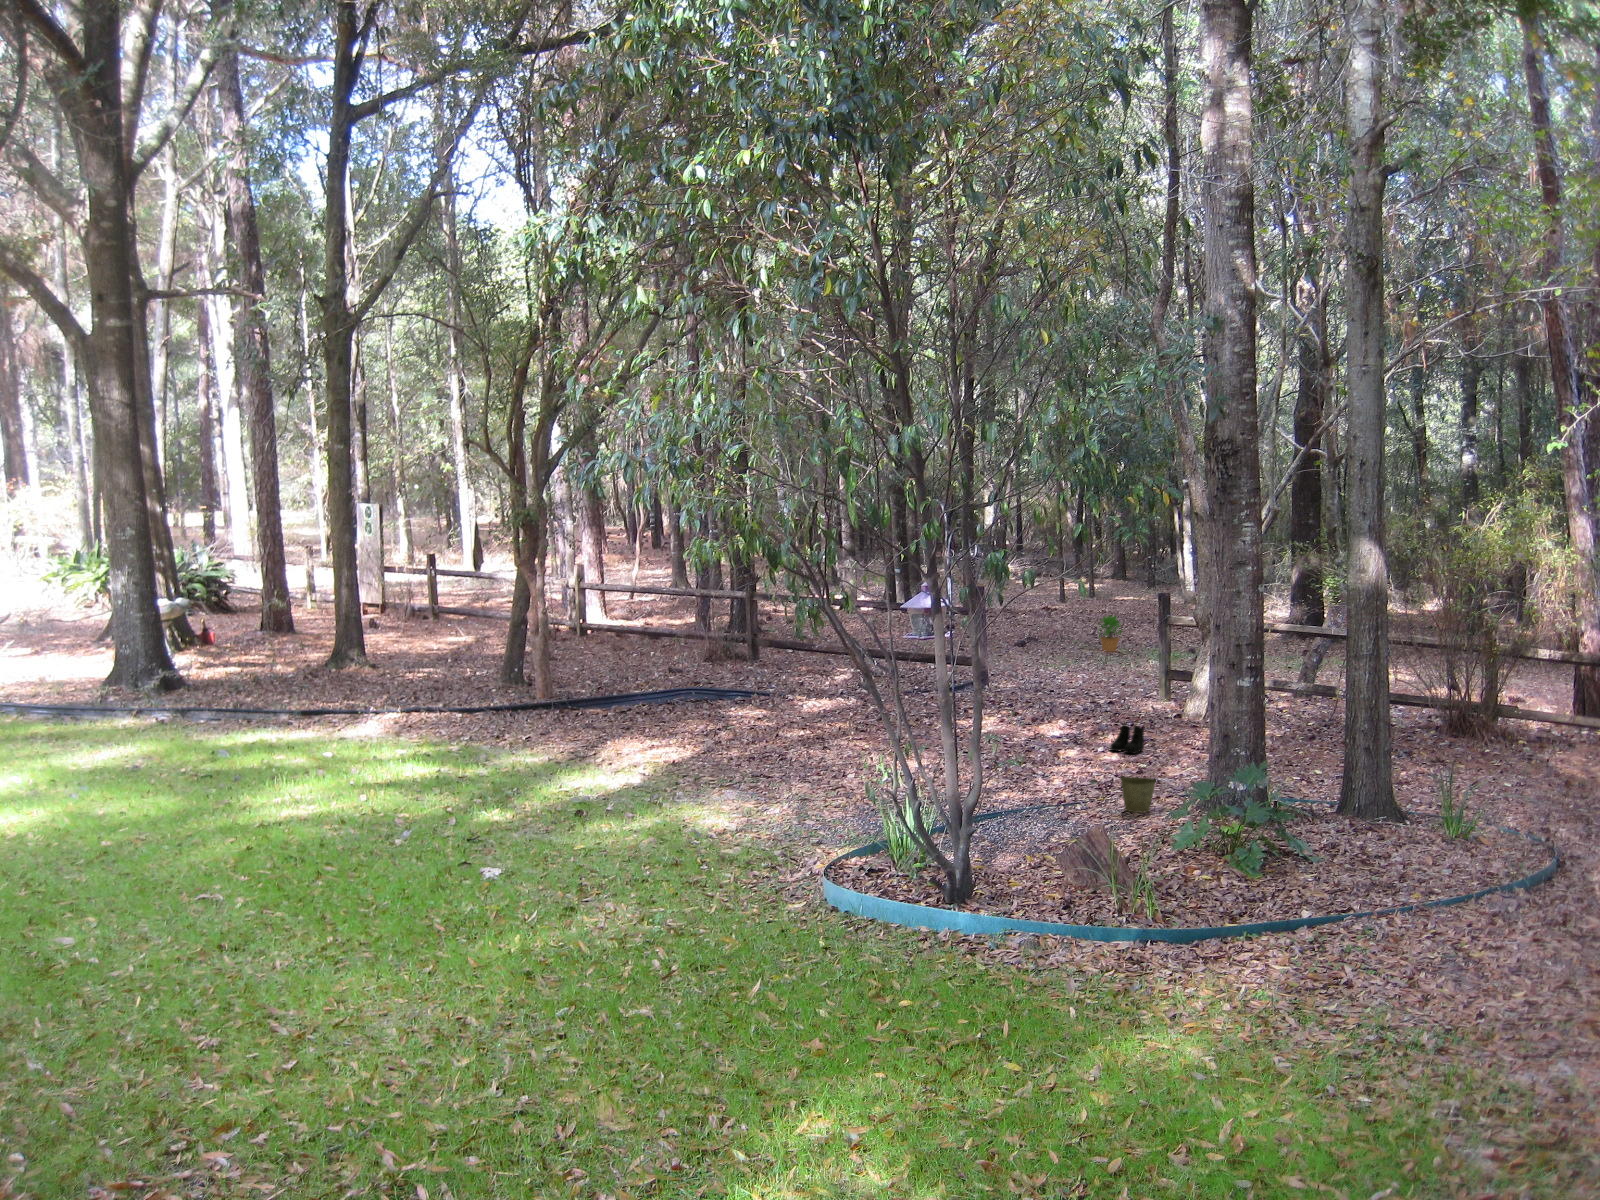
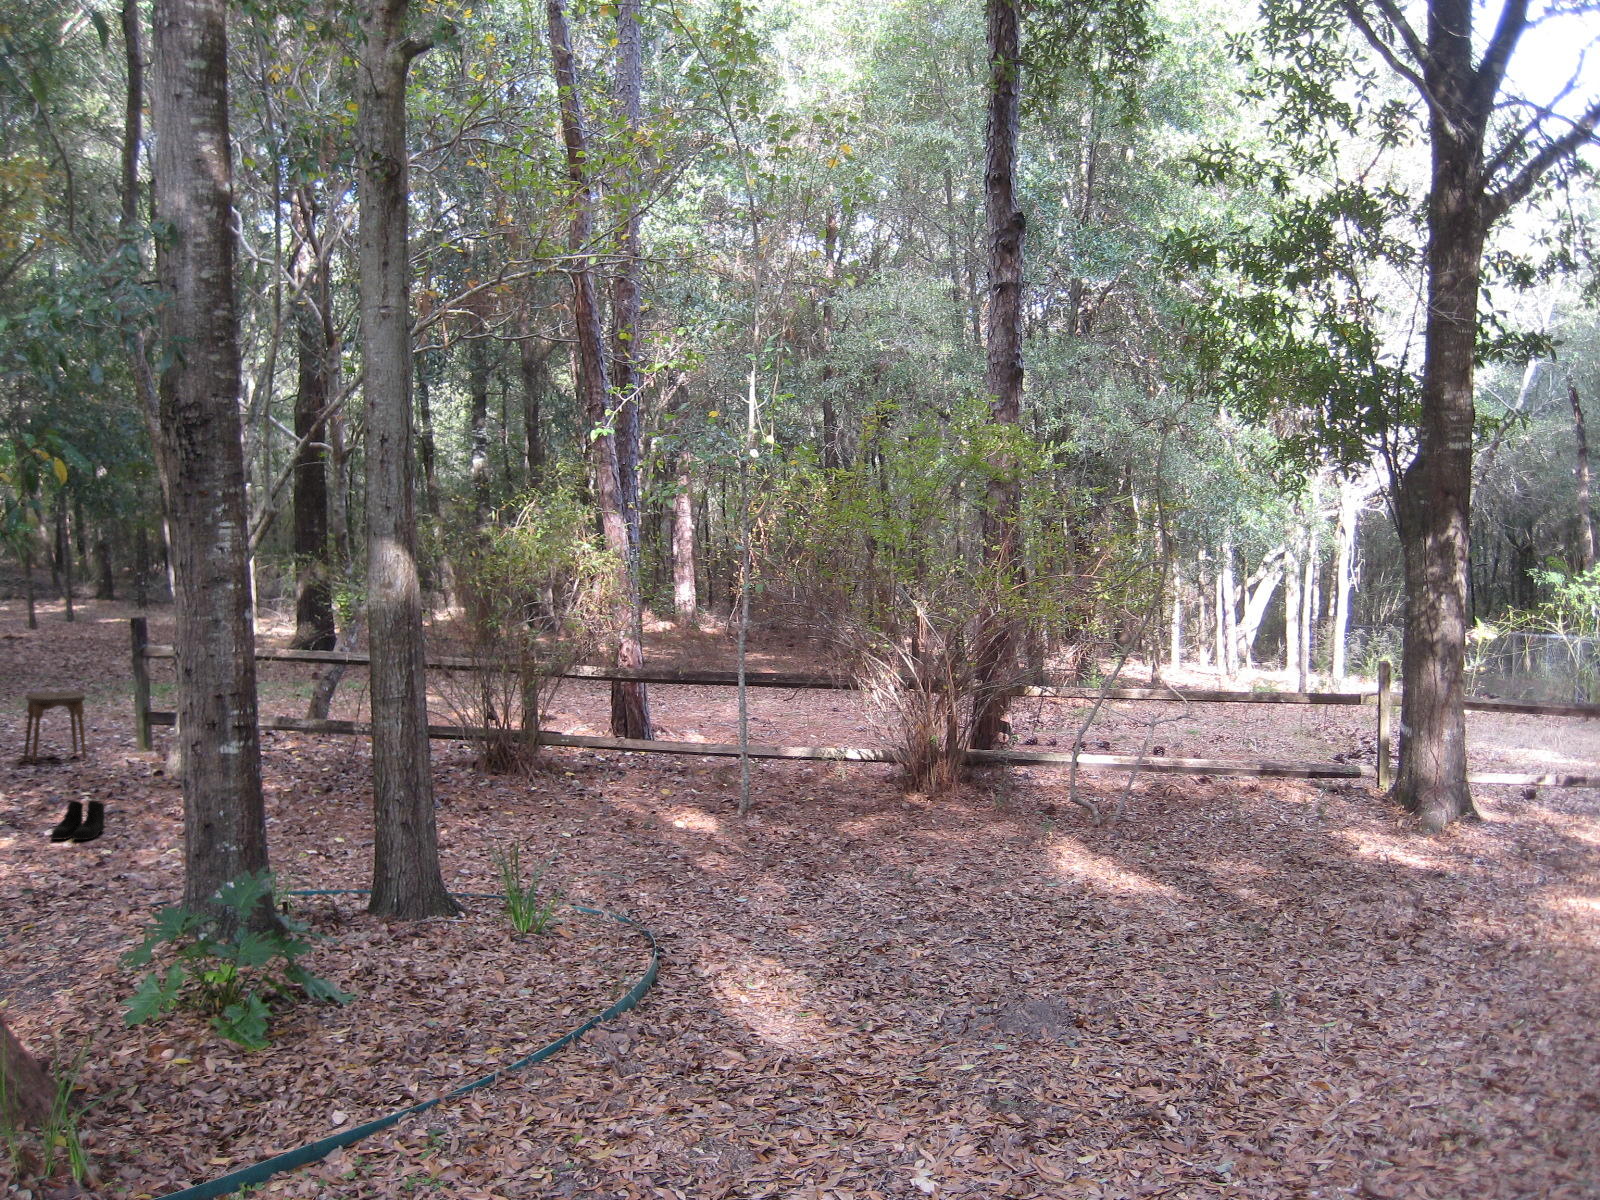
potted plant: present [1098,616,1121,652] -> none [66,644,109,687]
stool: none [1079,648,1122,703] -> present [24,691,86,764]
bucket: present [1120,777,1156,813] -> none [35,879,99,964]

